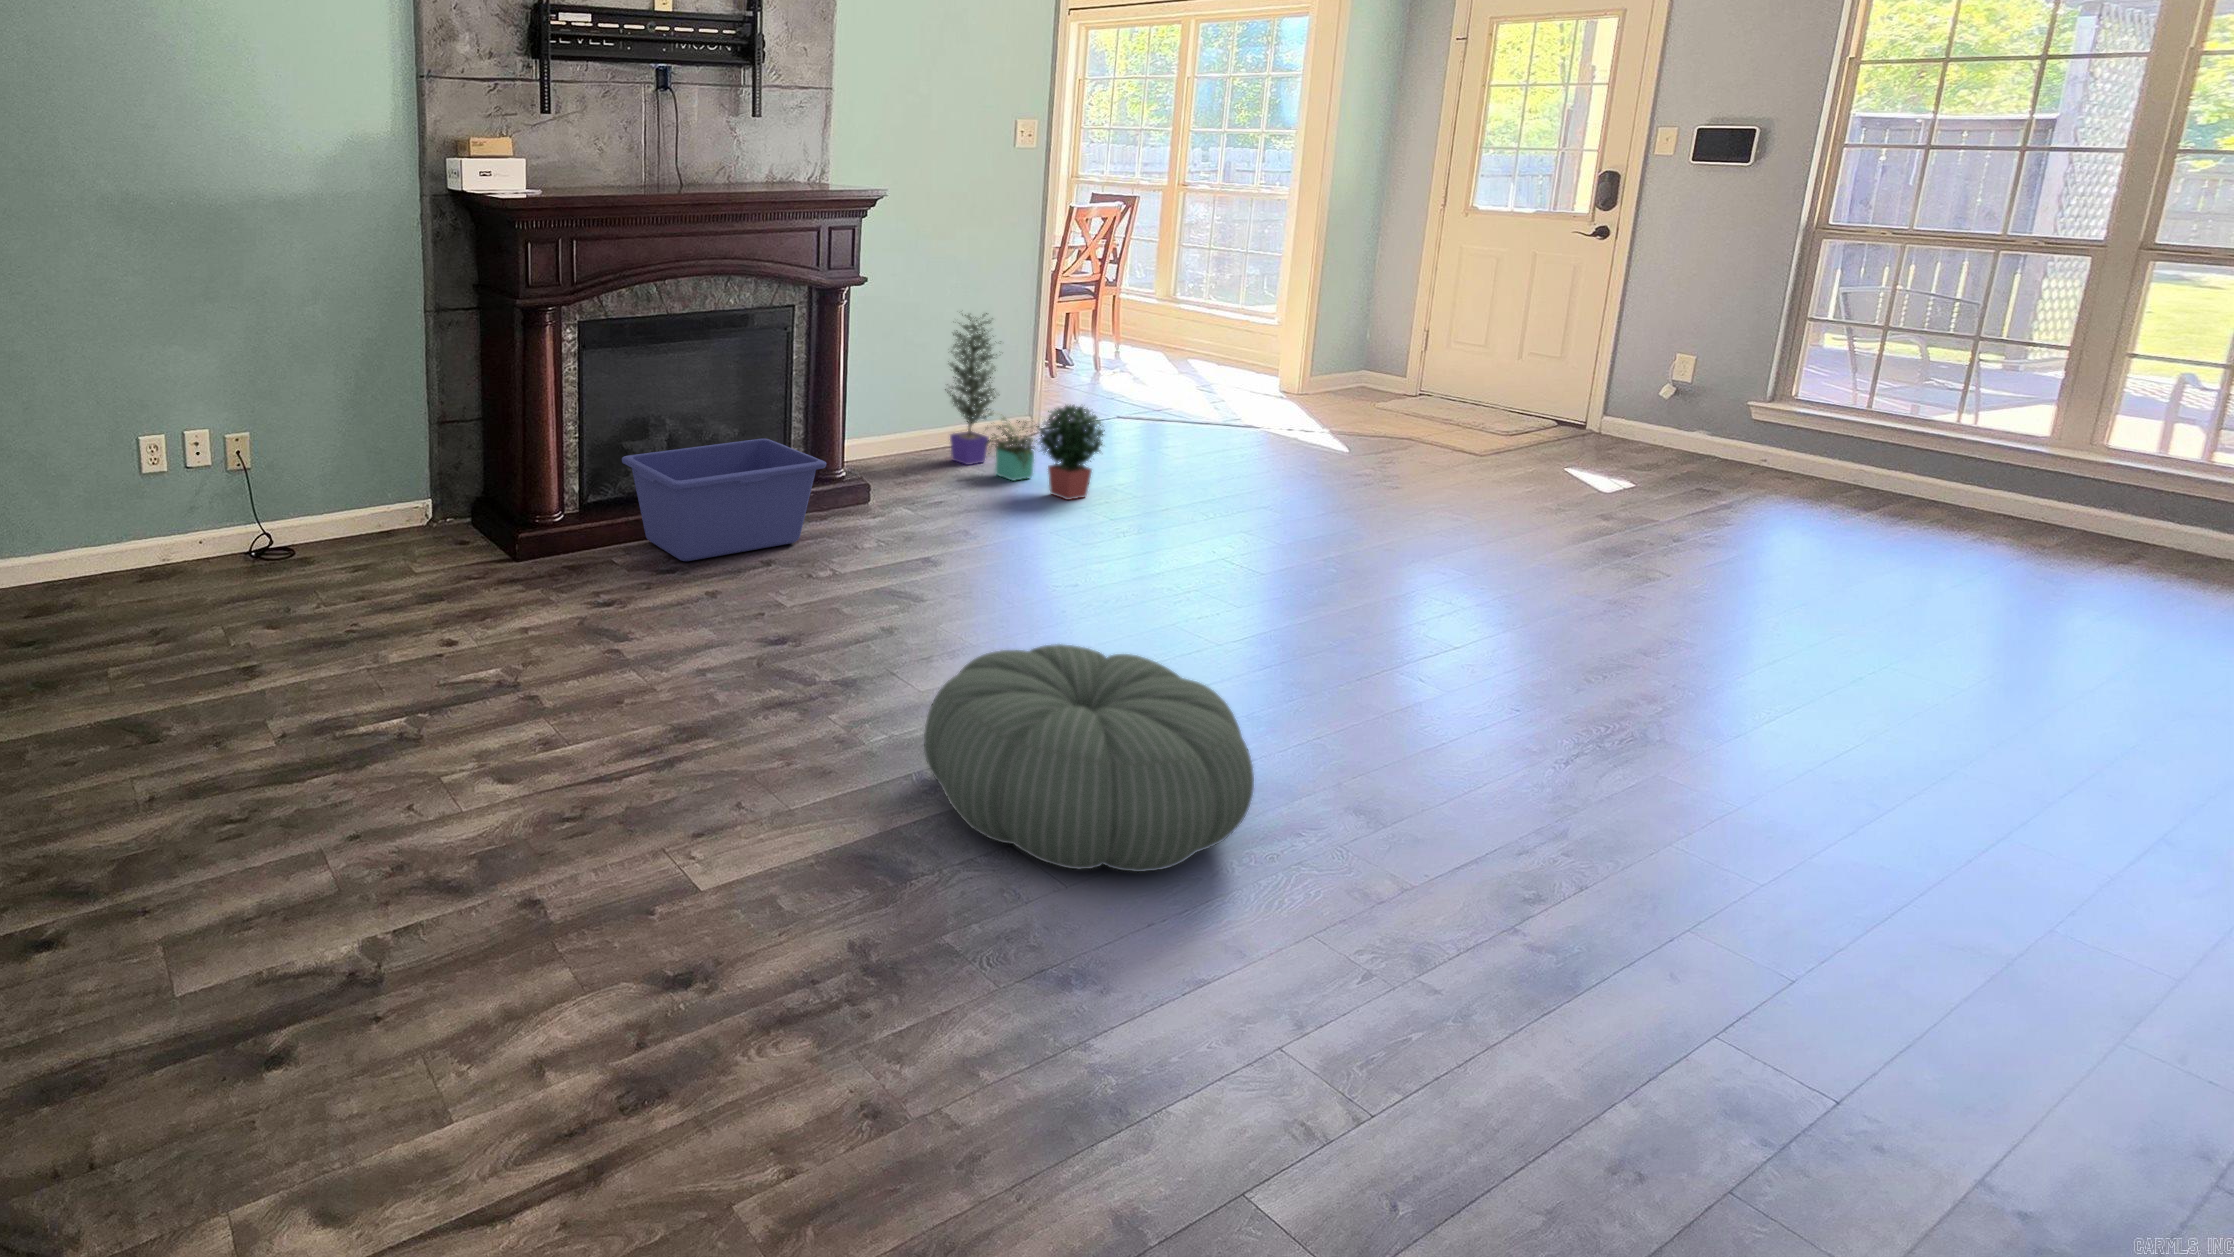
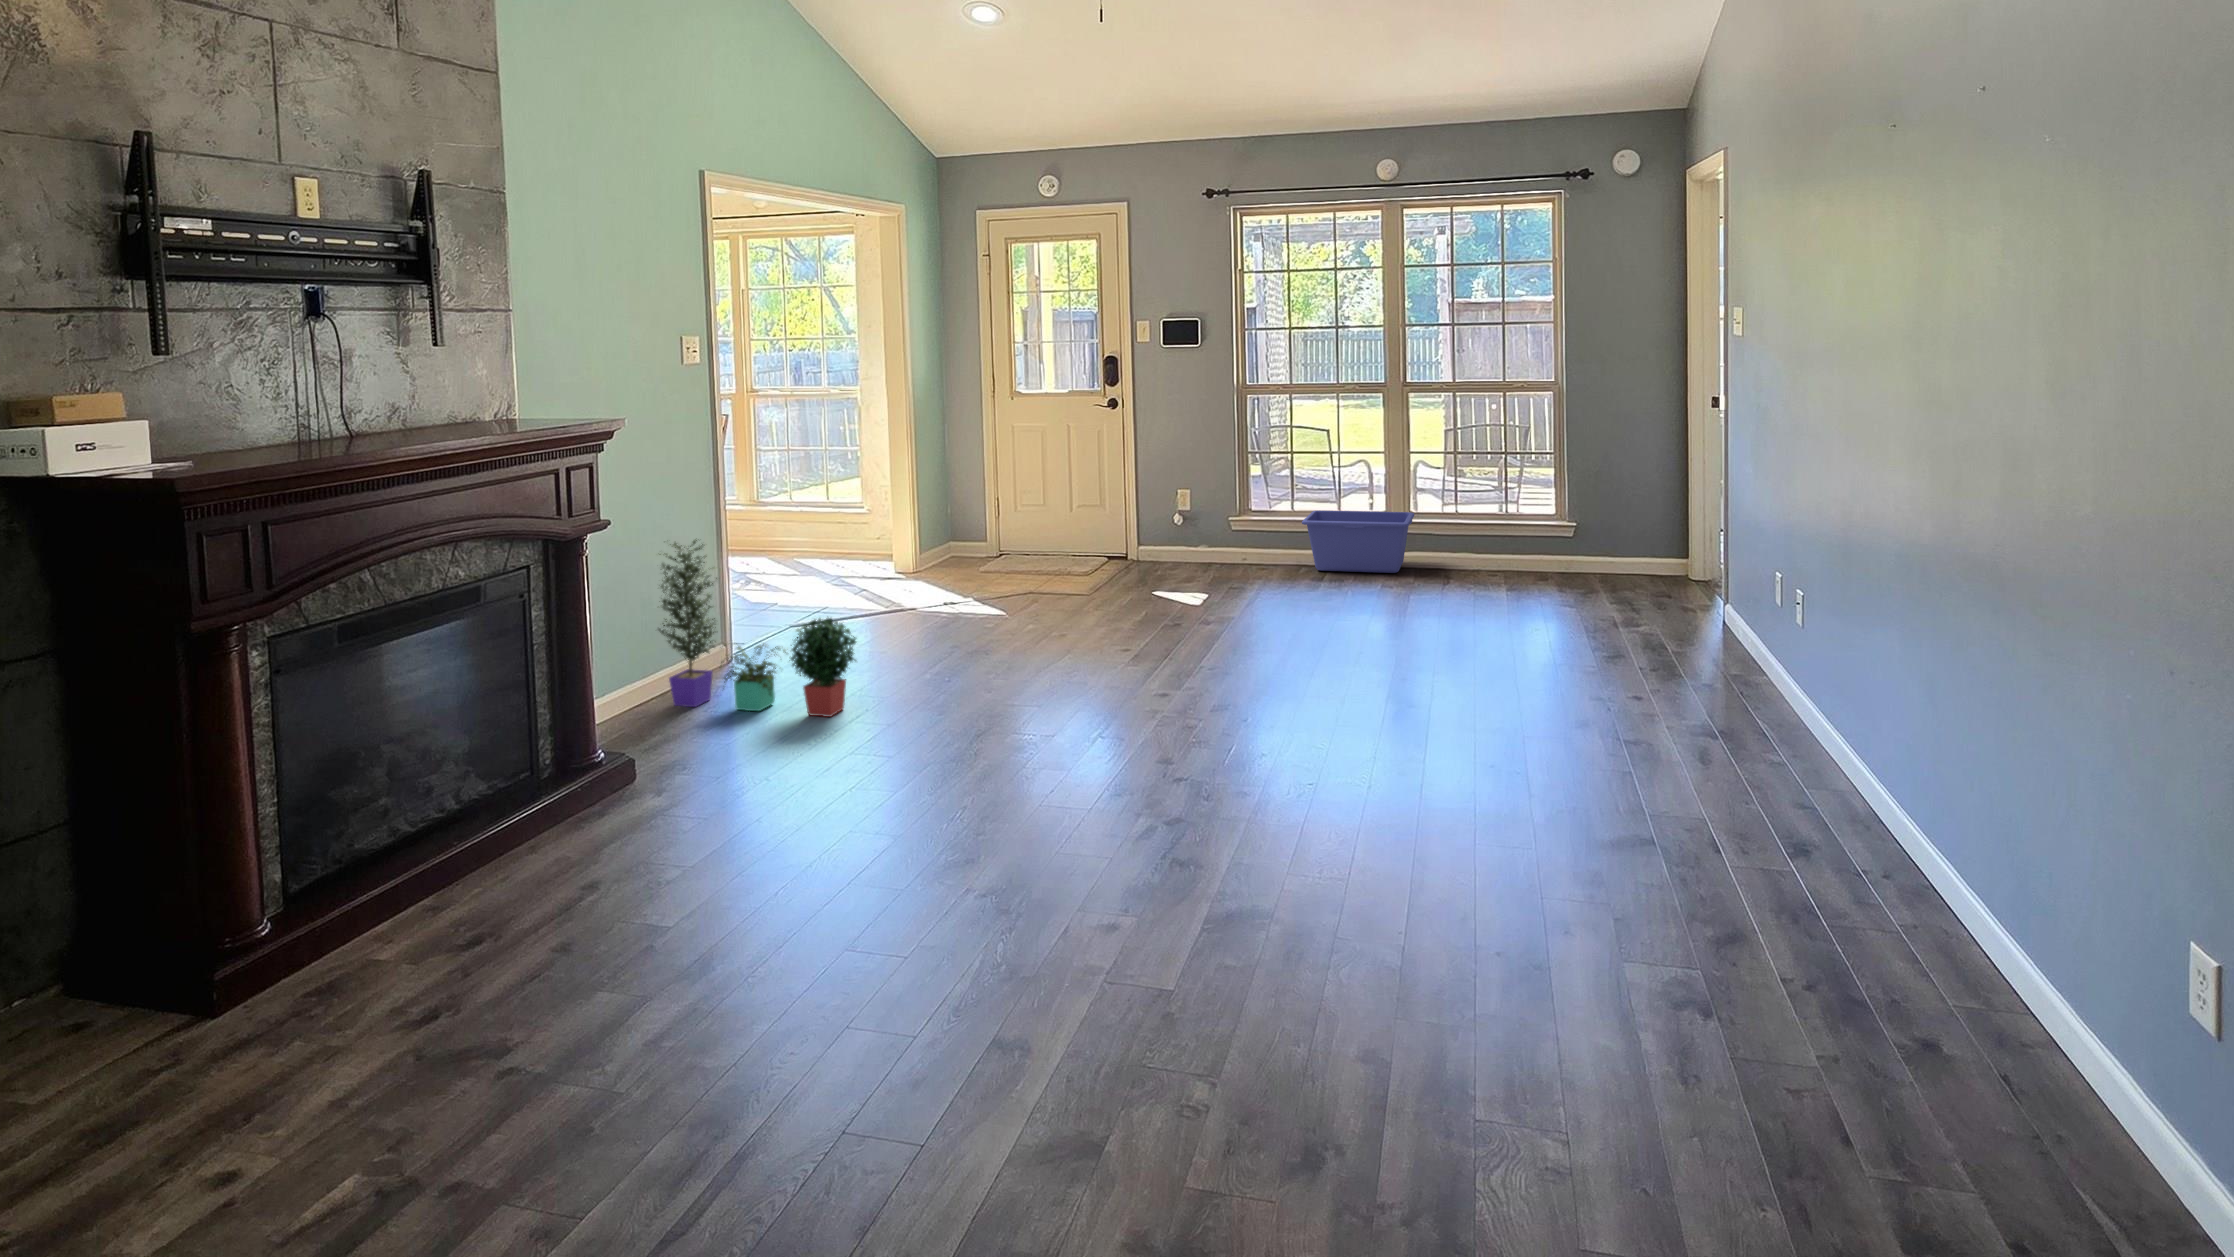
storage bin: present [622,439,826,561] -> present [1302,511,1414,573]
pouf: present [924,644,1254,872] -> none [1006,843,1316,1084]

